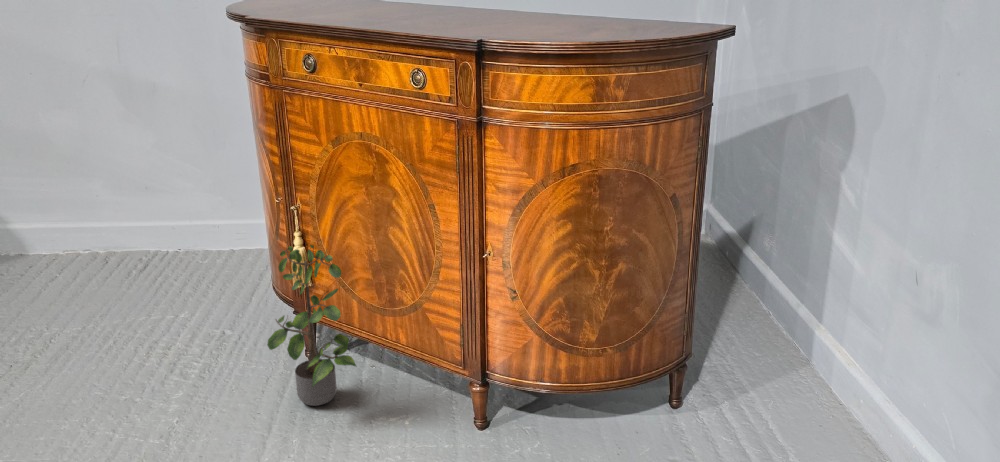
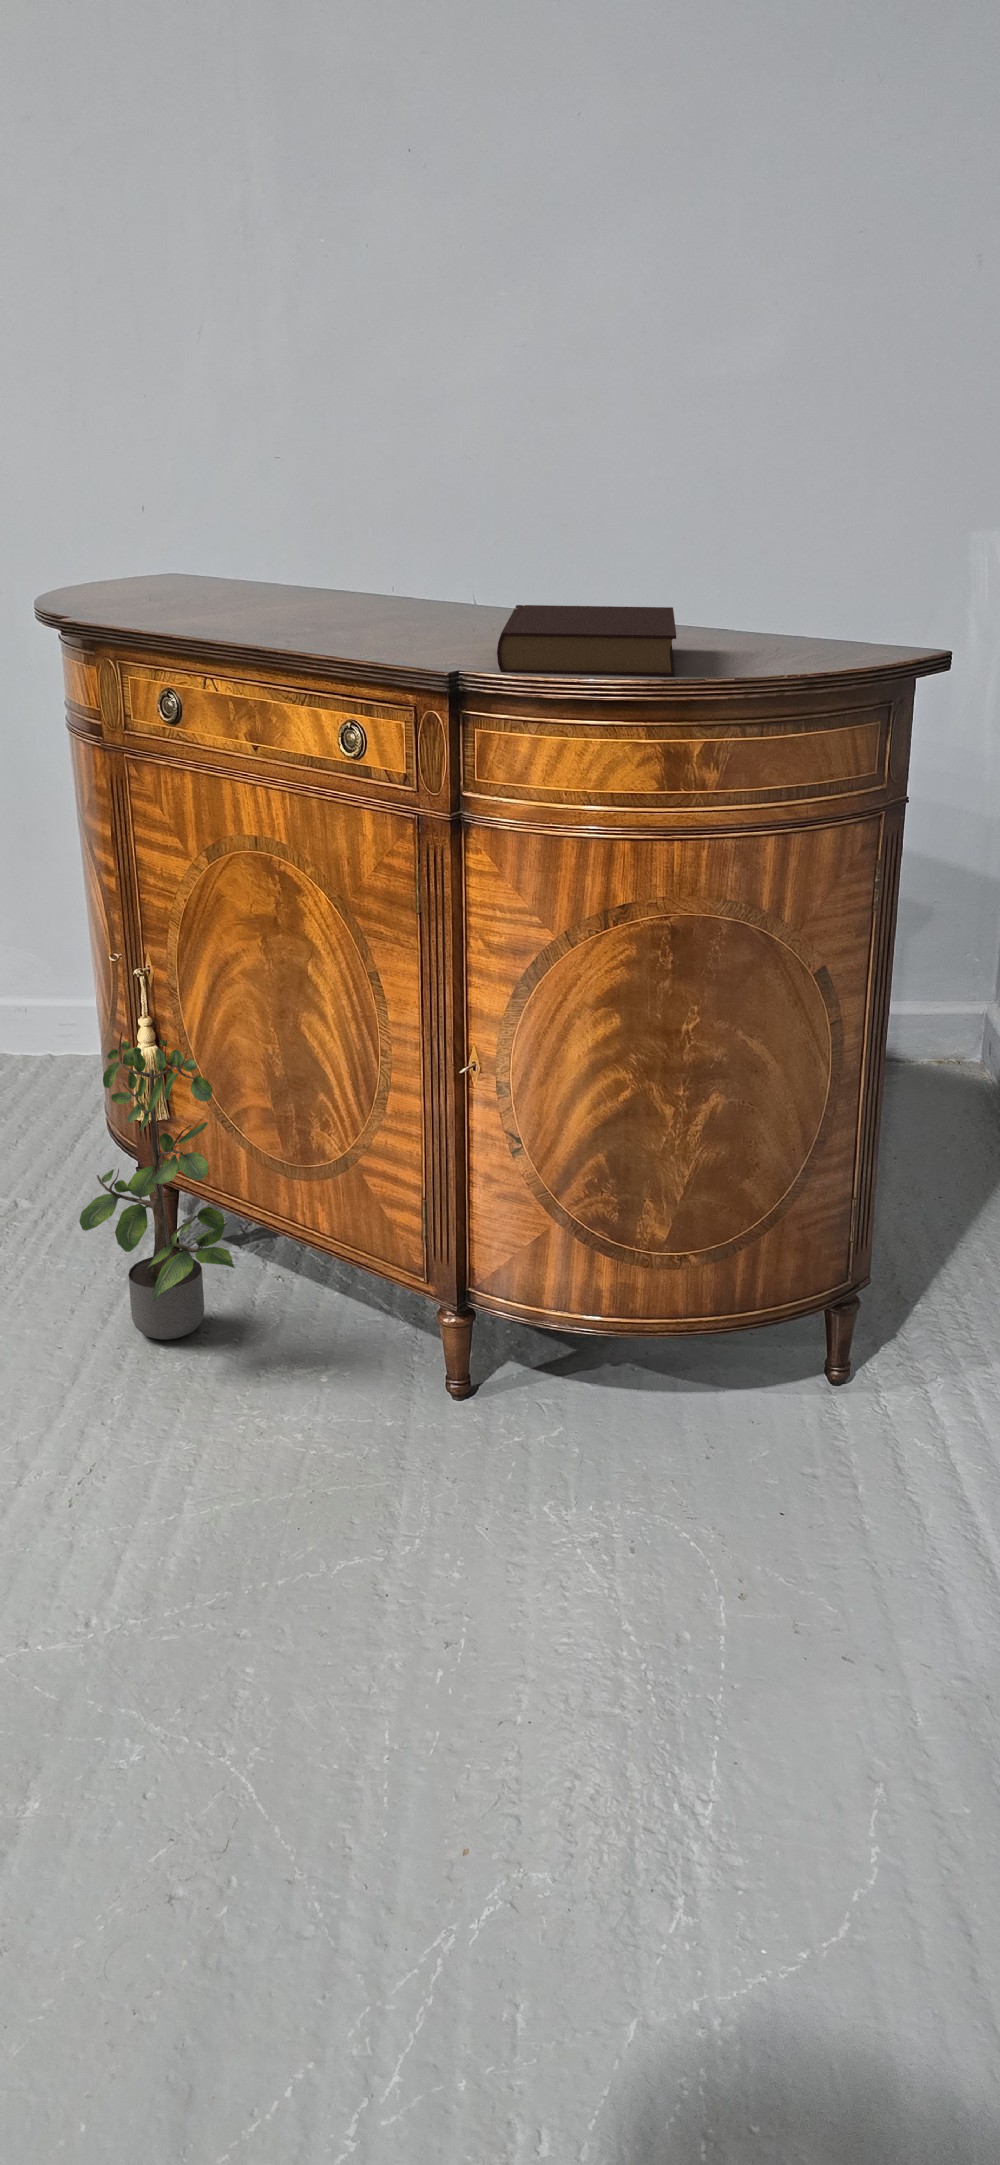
book: none [499,4,601,41] -> present [497,605,676,677]

